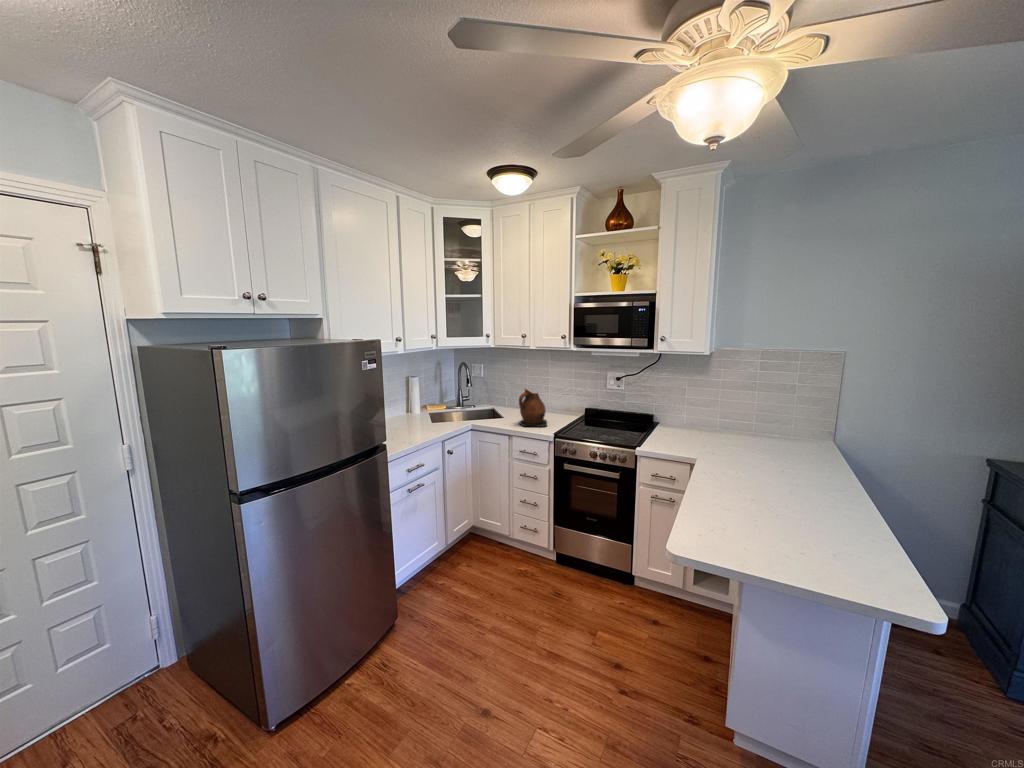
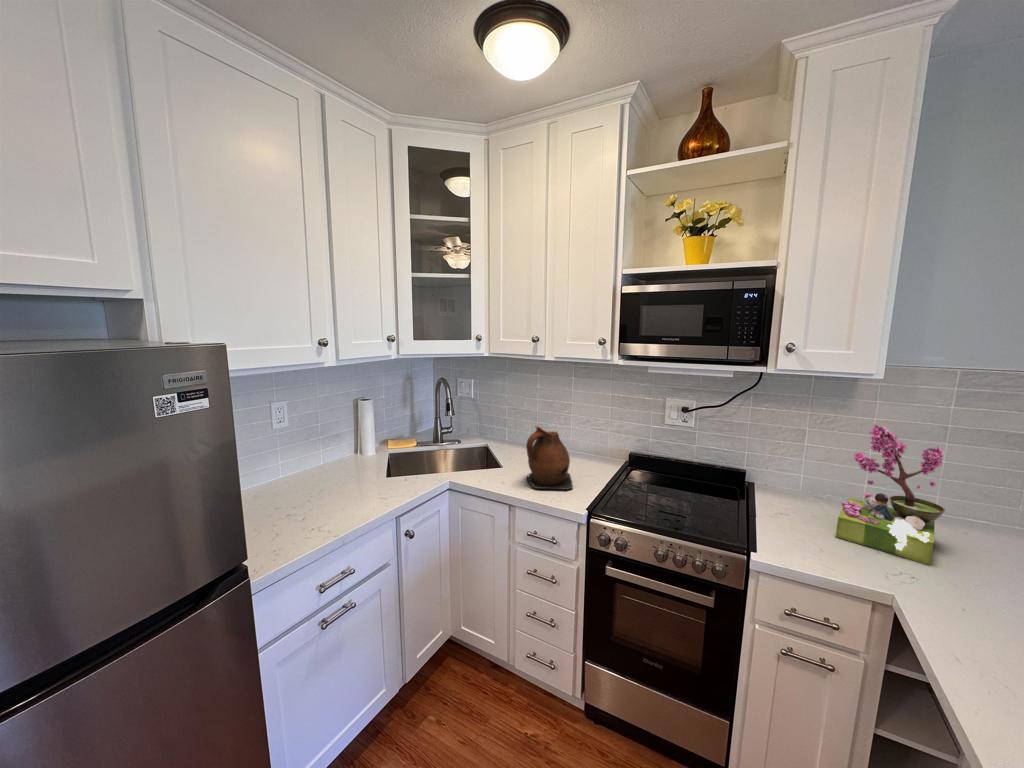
flower arrangement: none [687,379,741,450] -> present [836,424,945,565]

